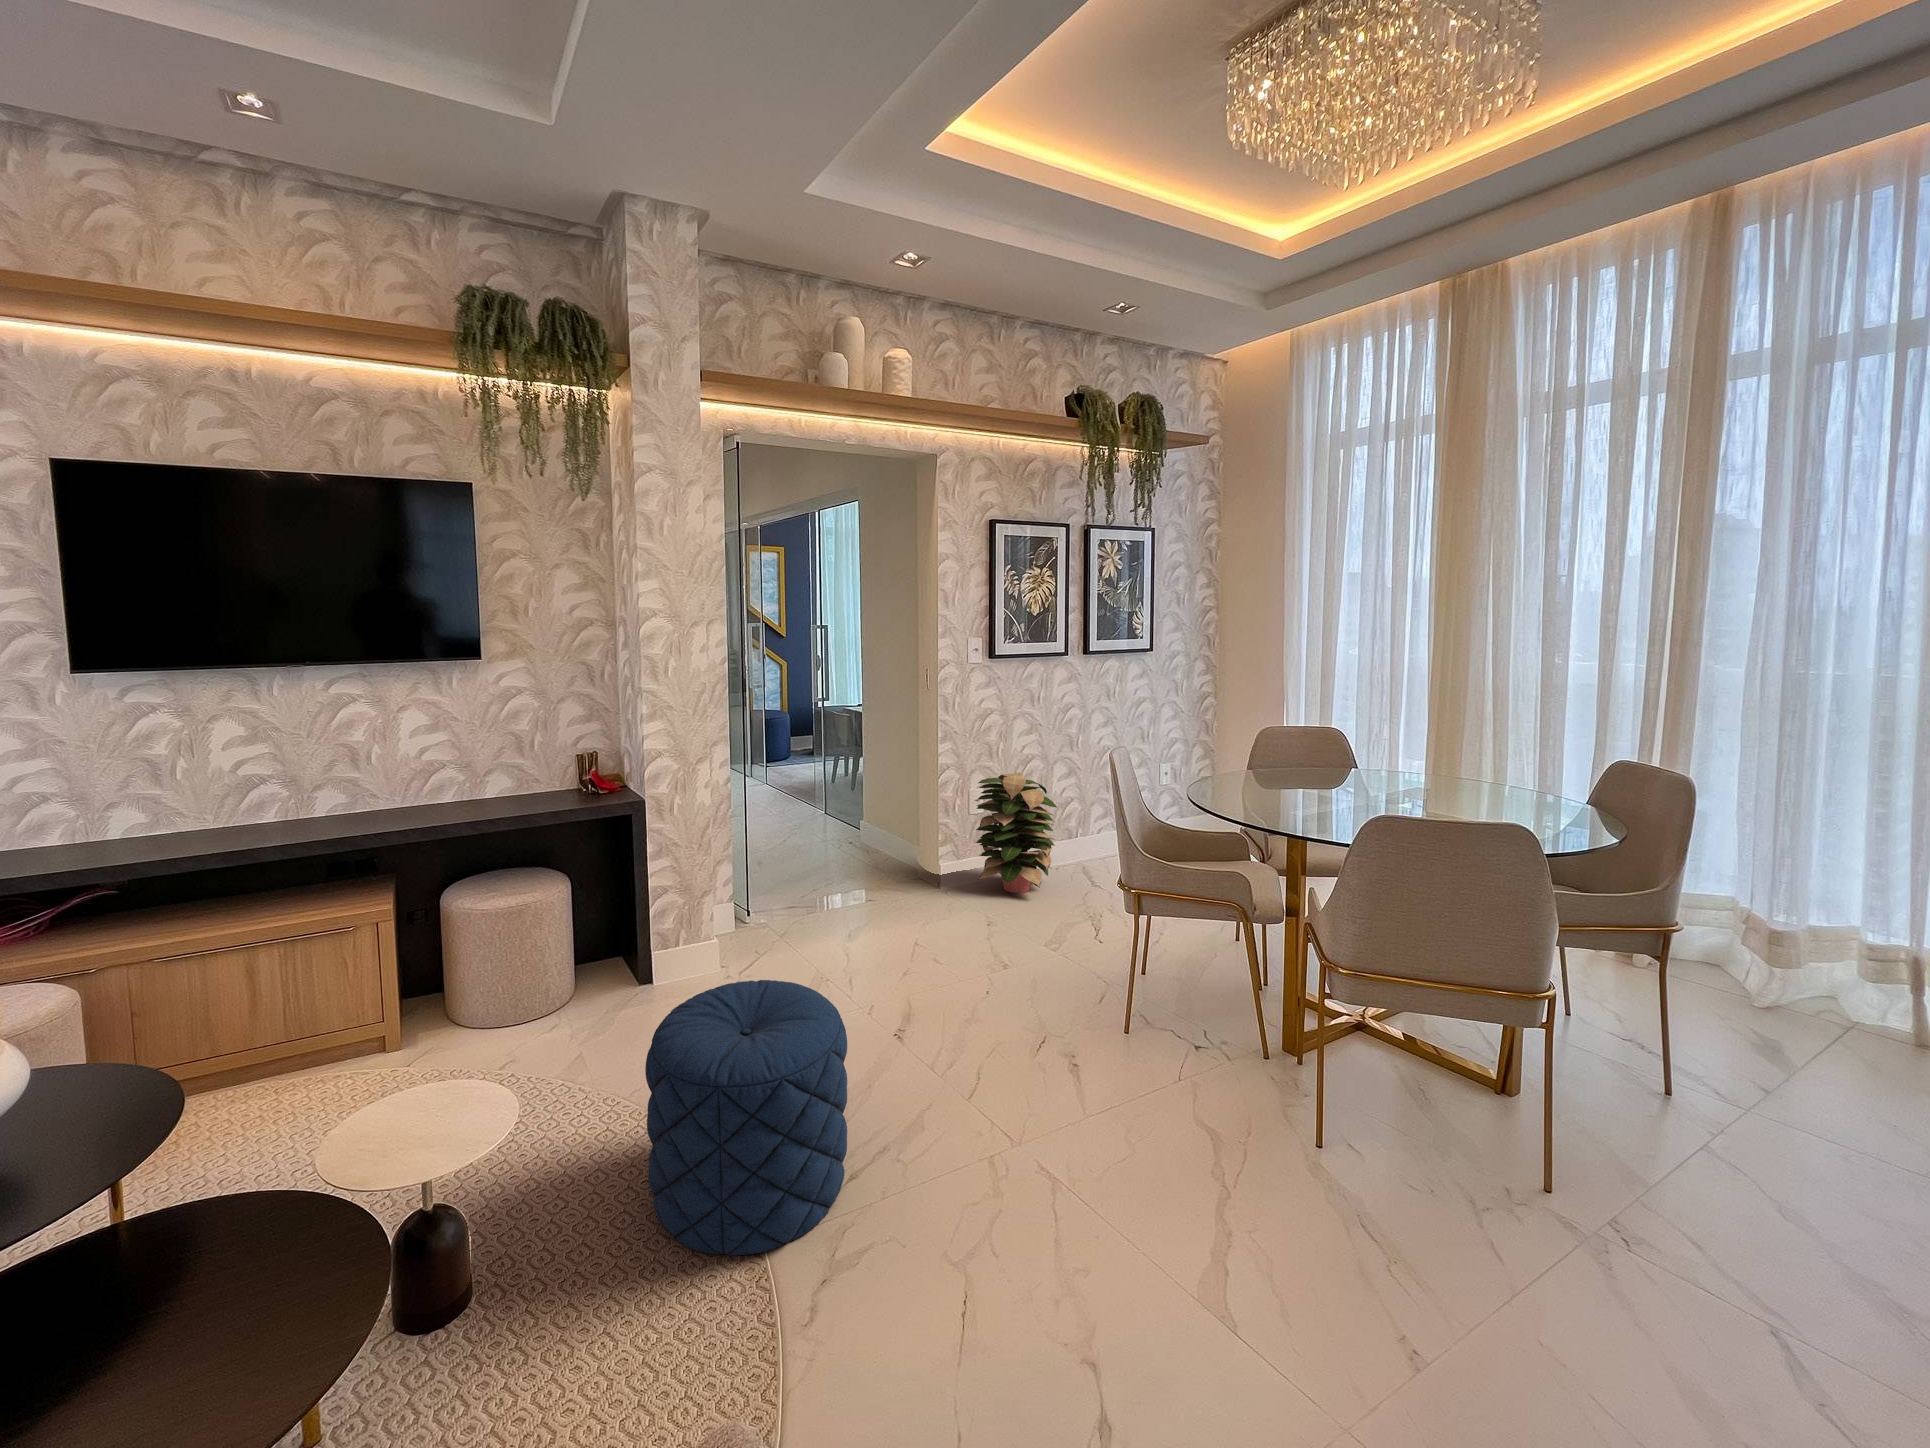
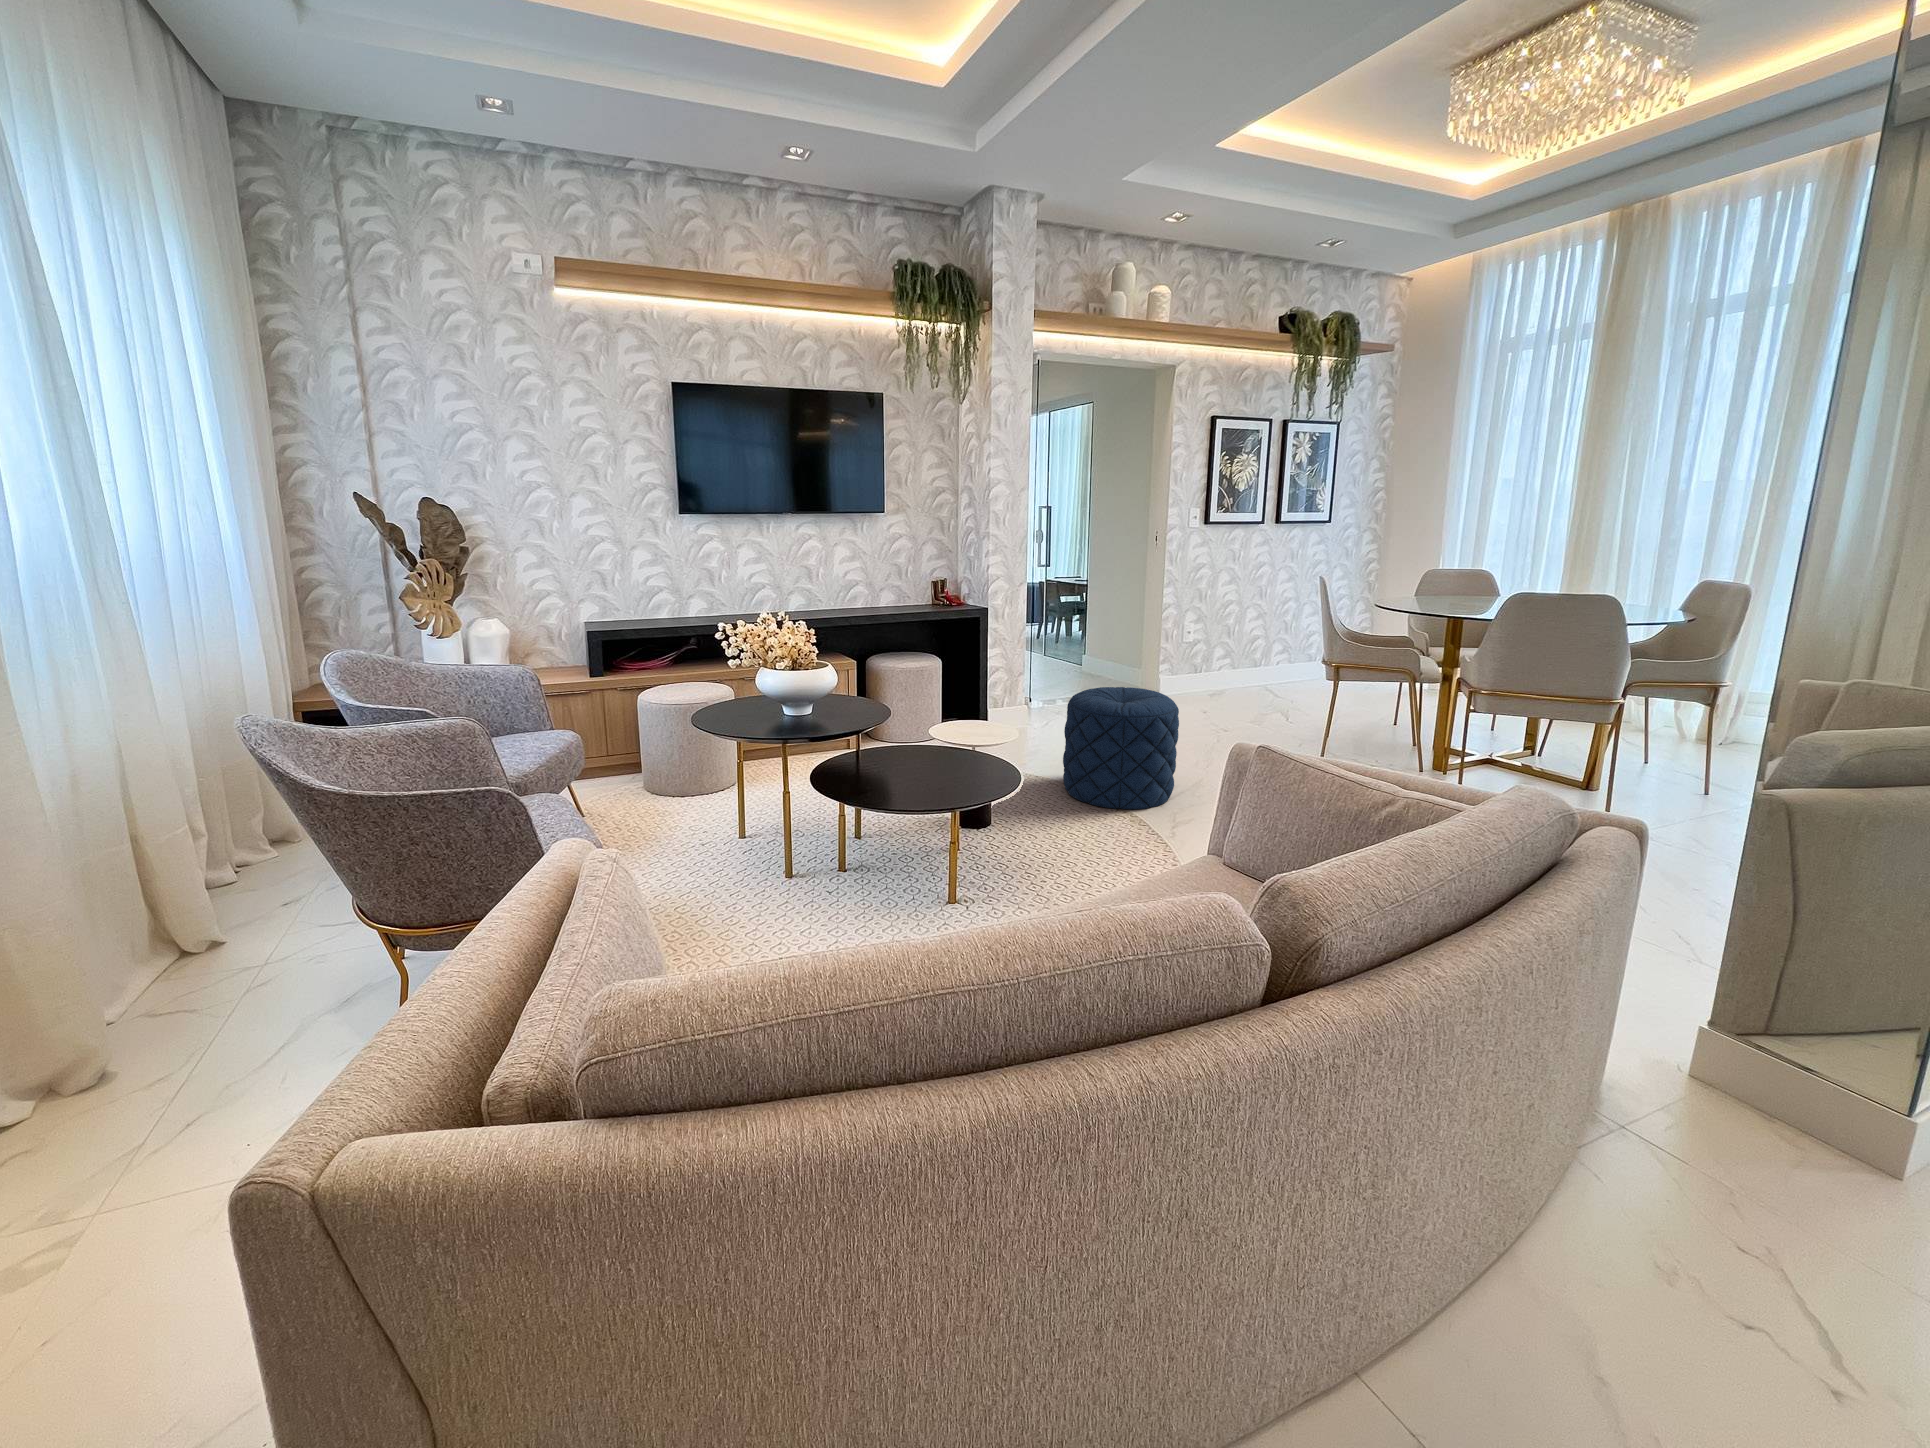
decorative plant: present [976,773,1057,893] -> none [1191,611,1257,699]

